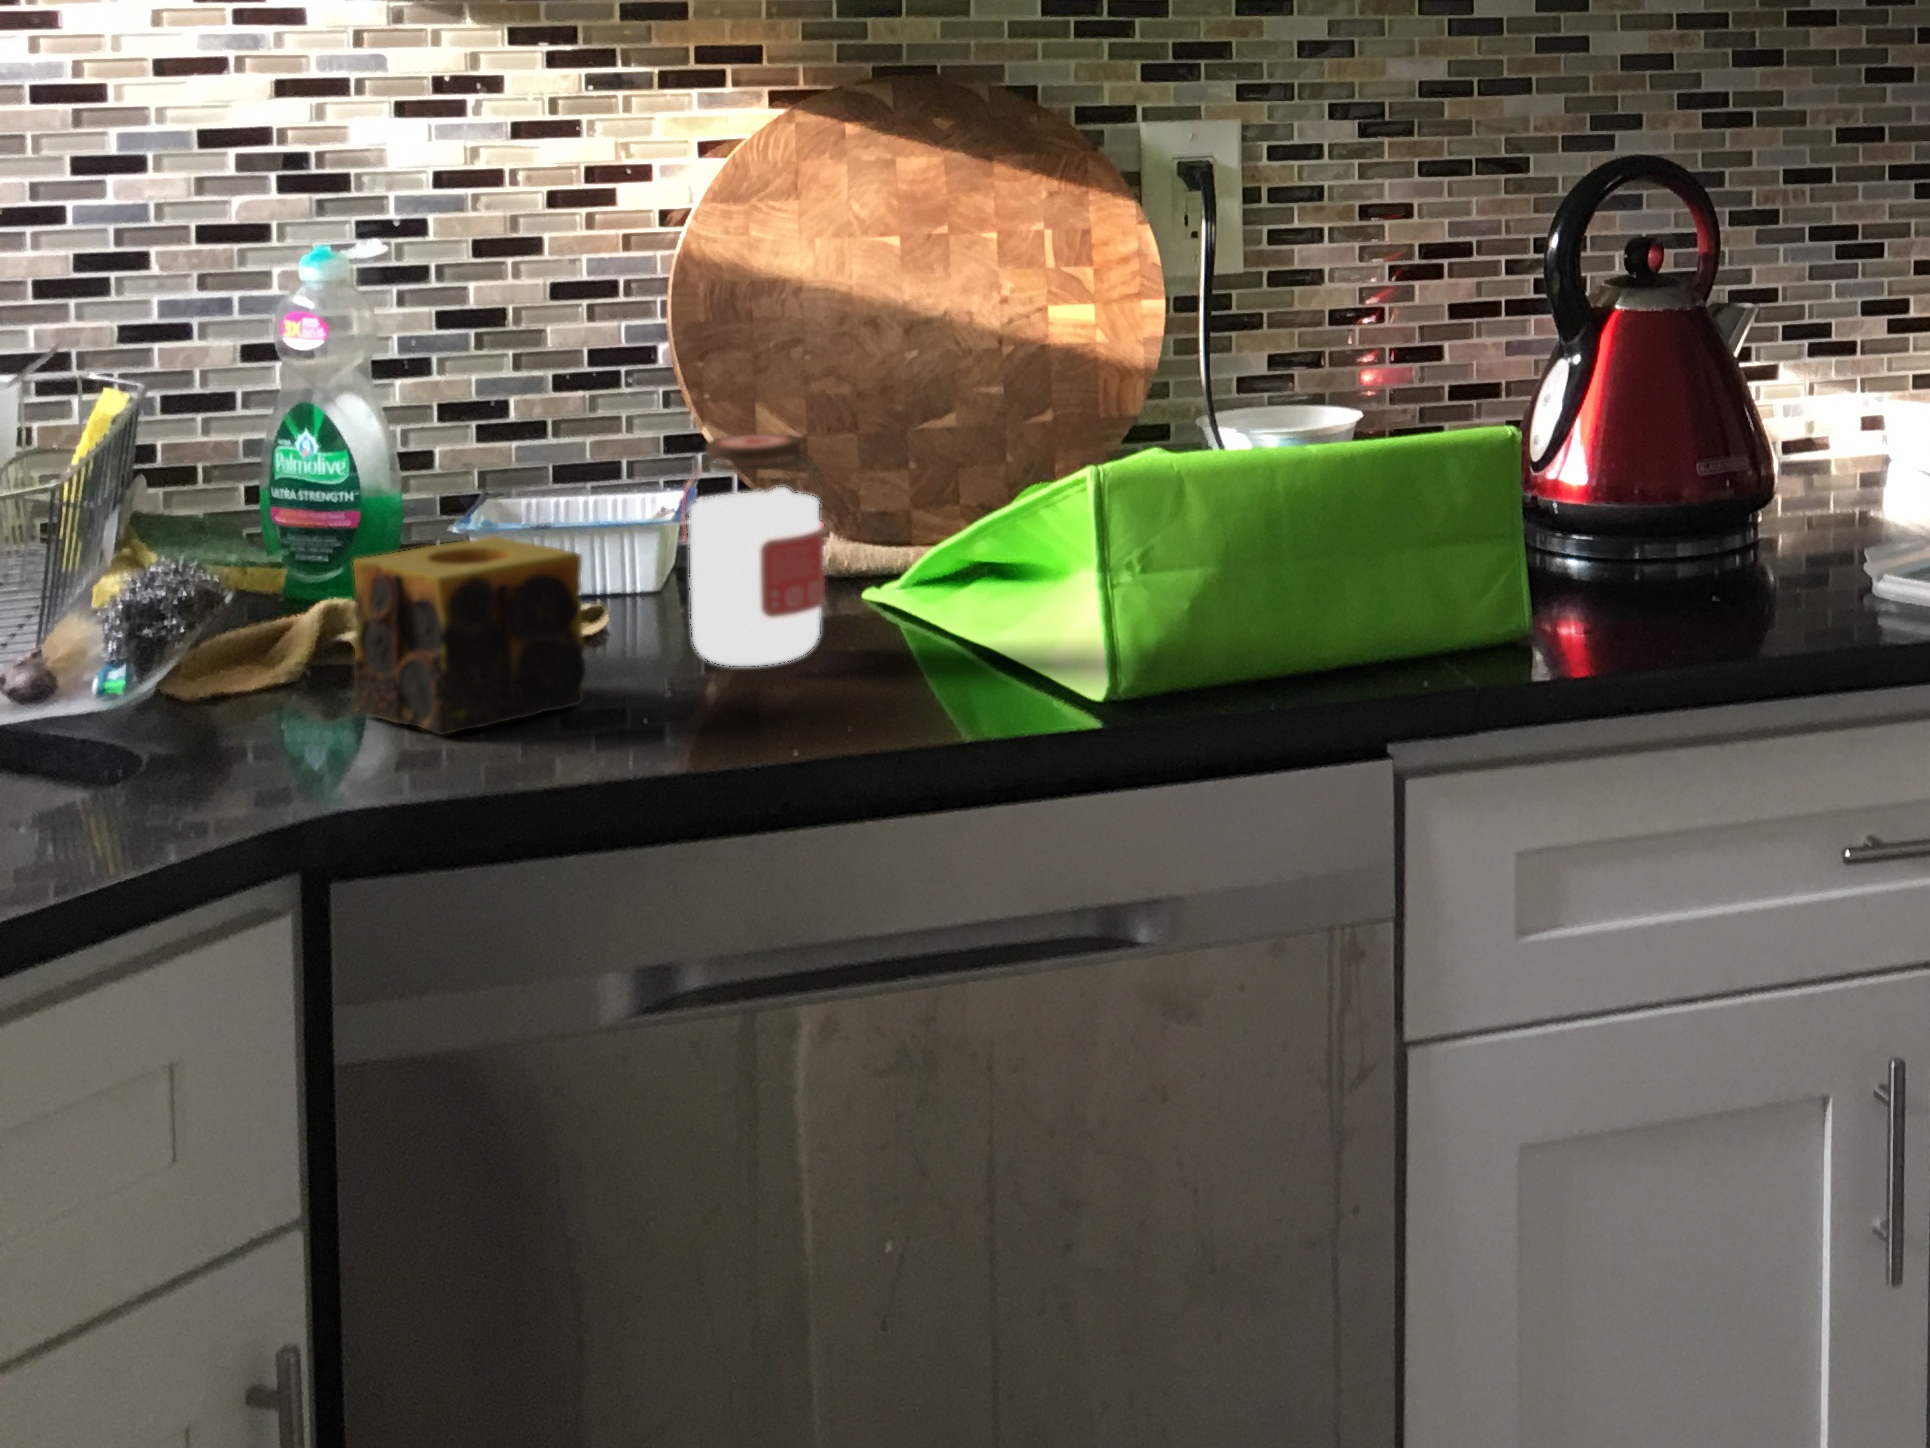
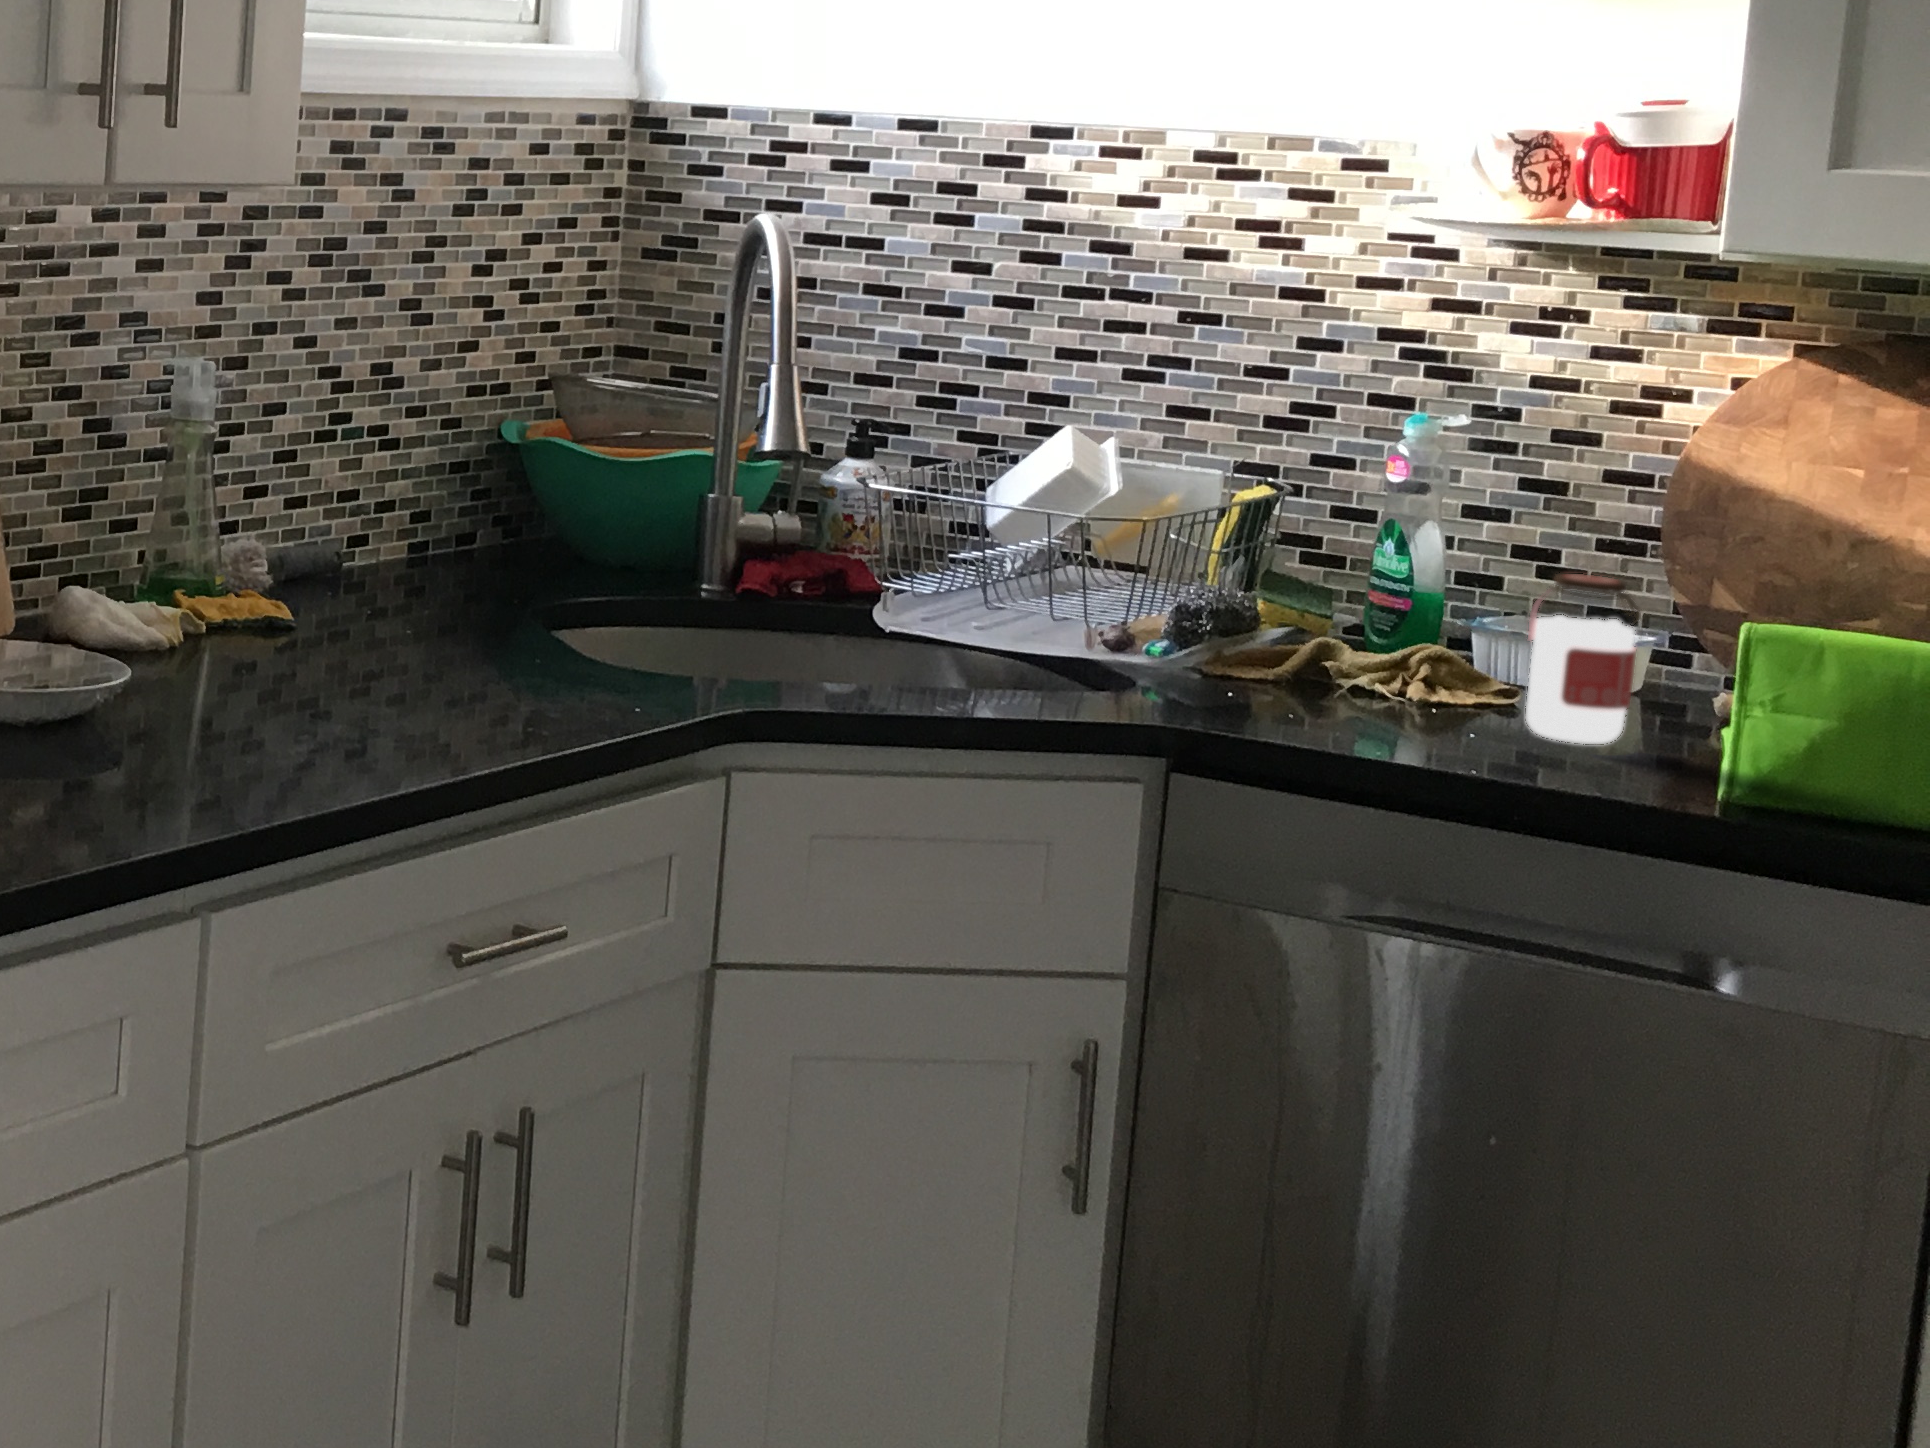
candle: present [353,536,585,735] -> none [1284,599,1426,727]

